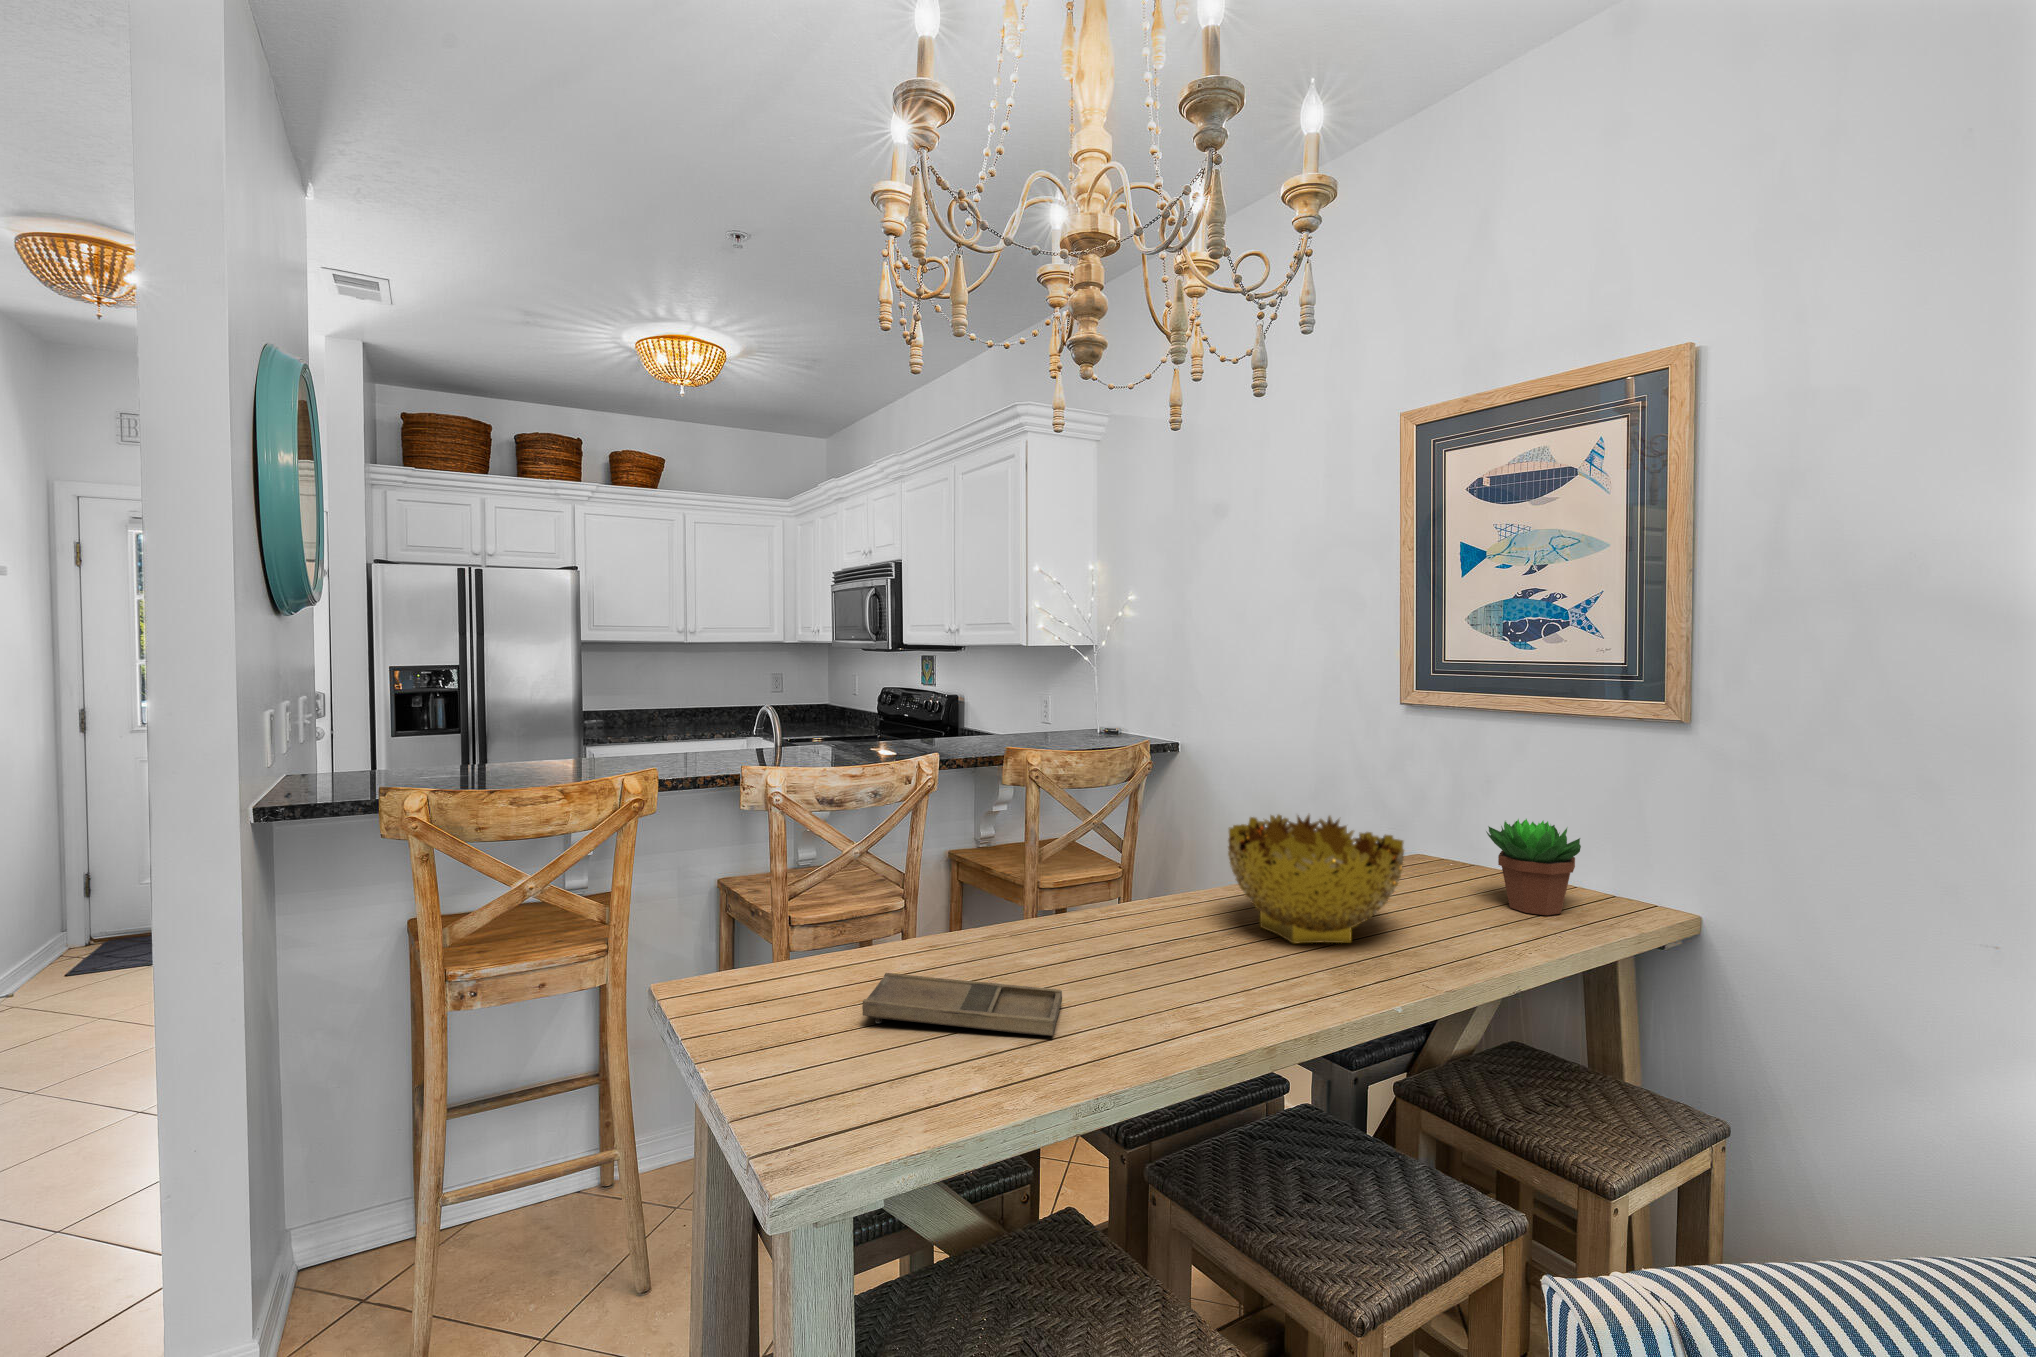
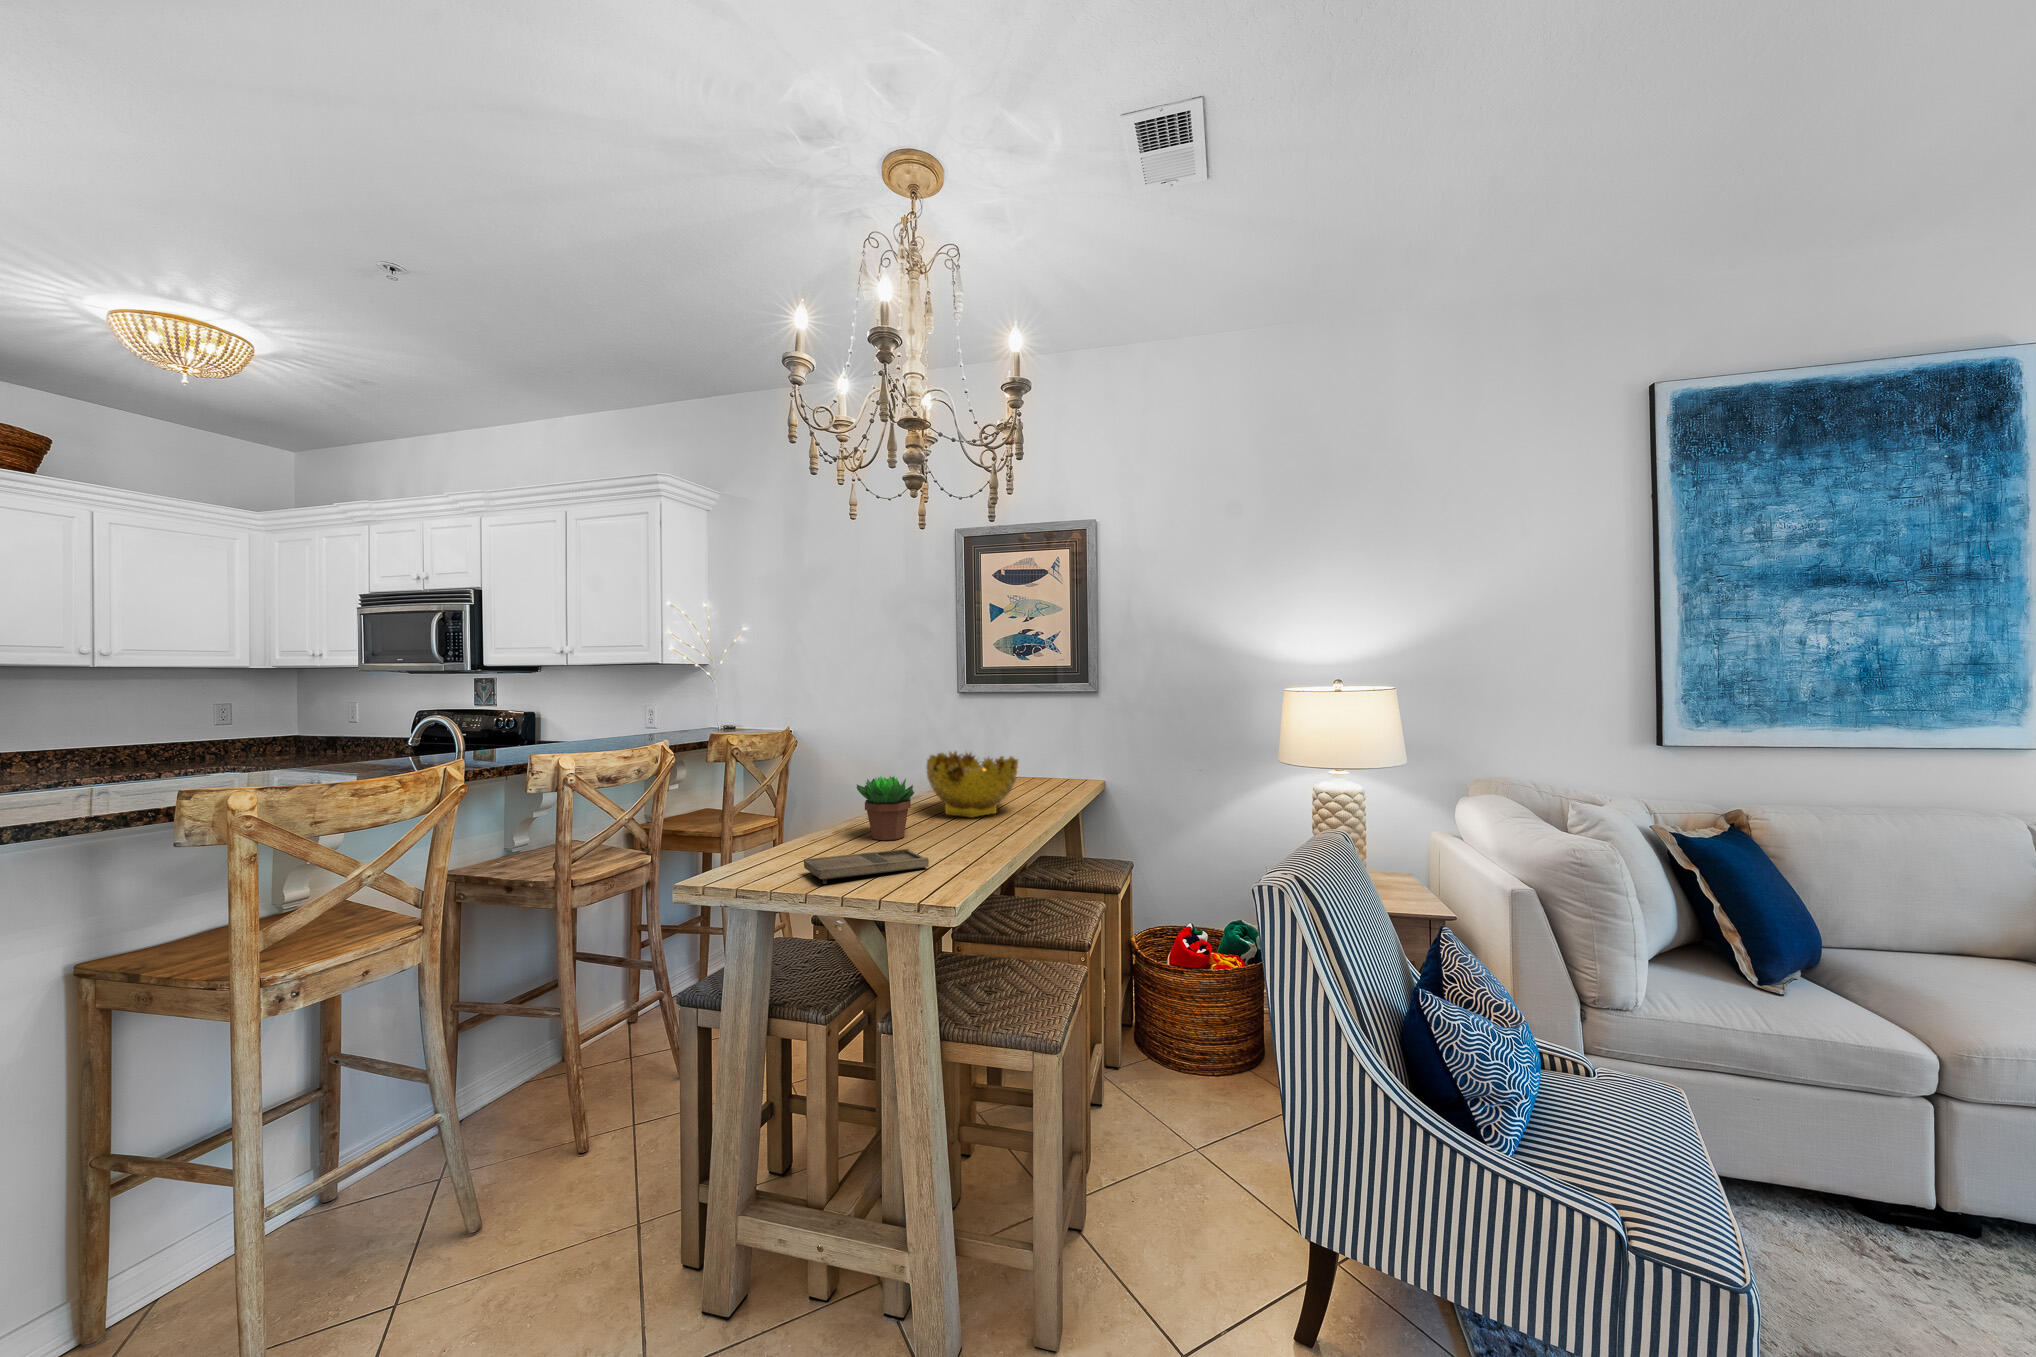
succulent plant: present [1487,819,1581,915] -> present [857,776,914,840]

